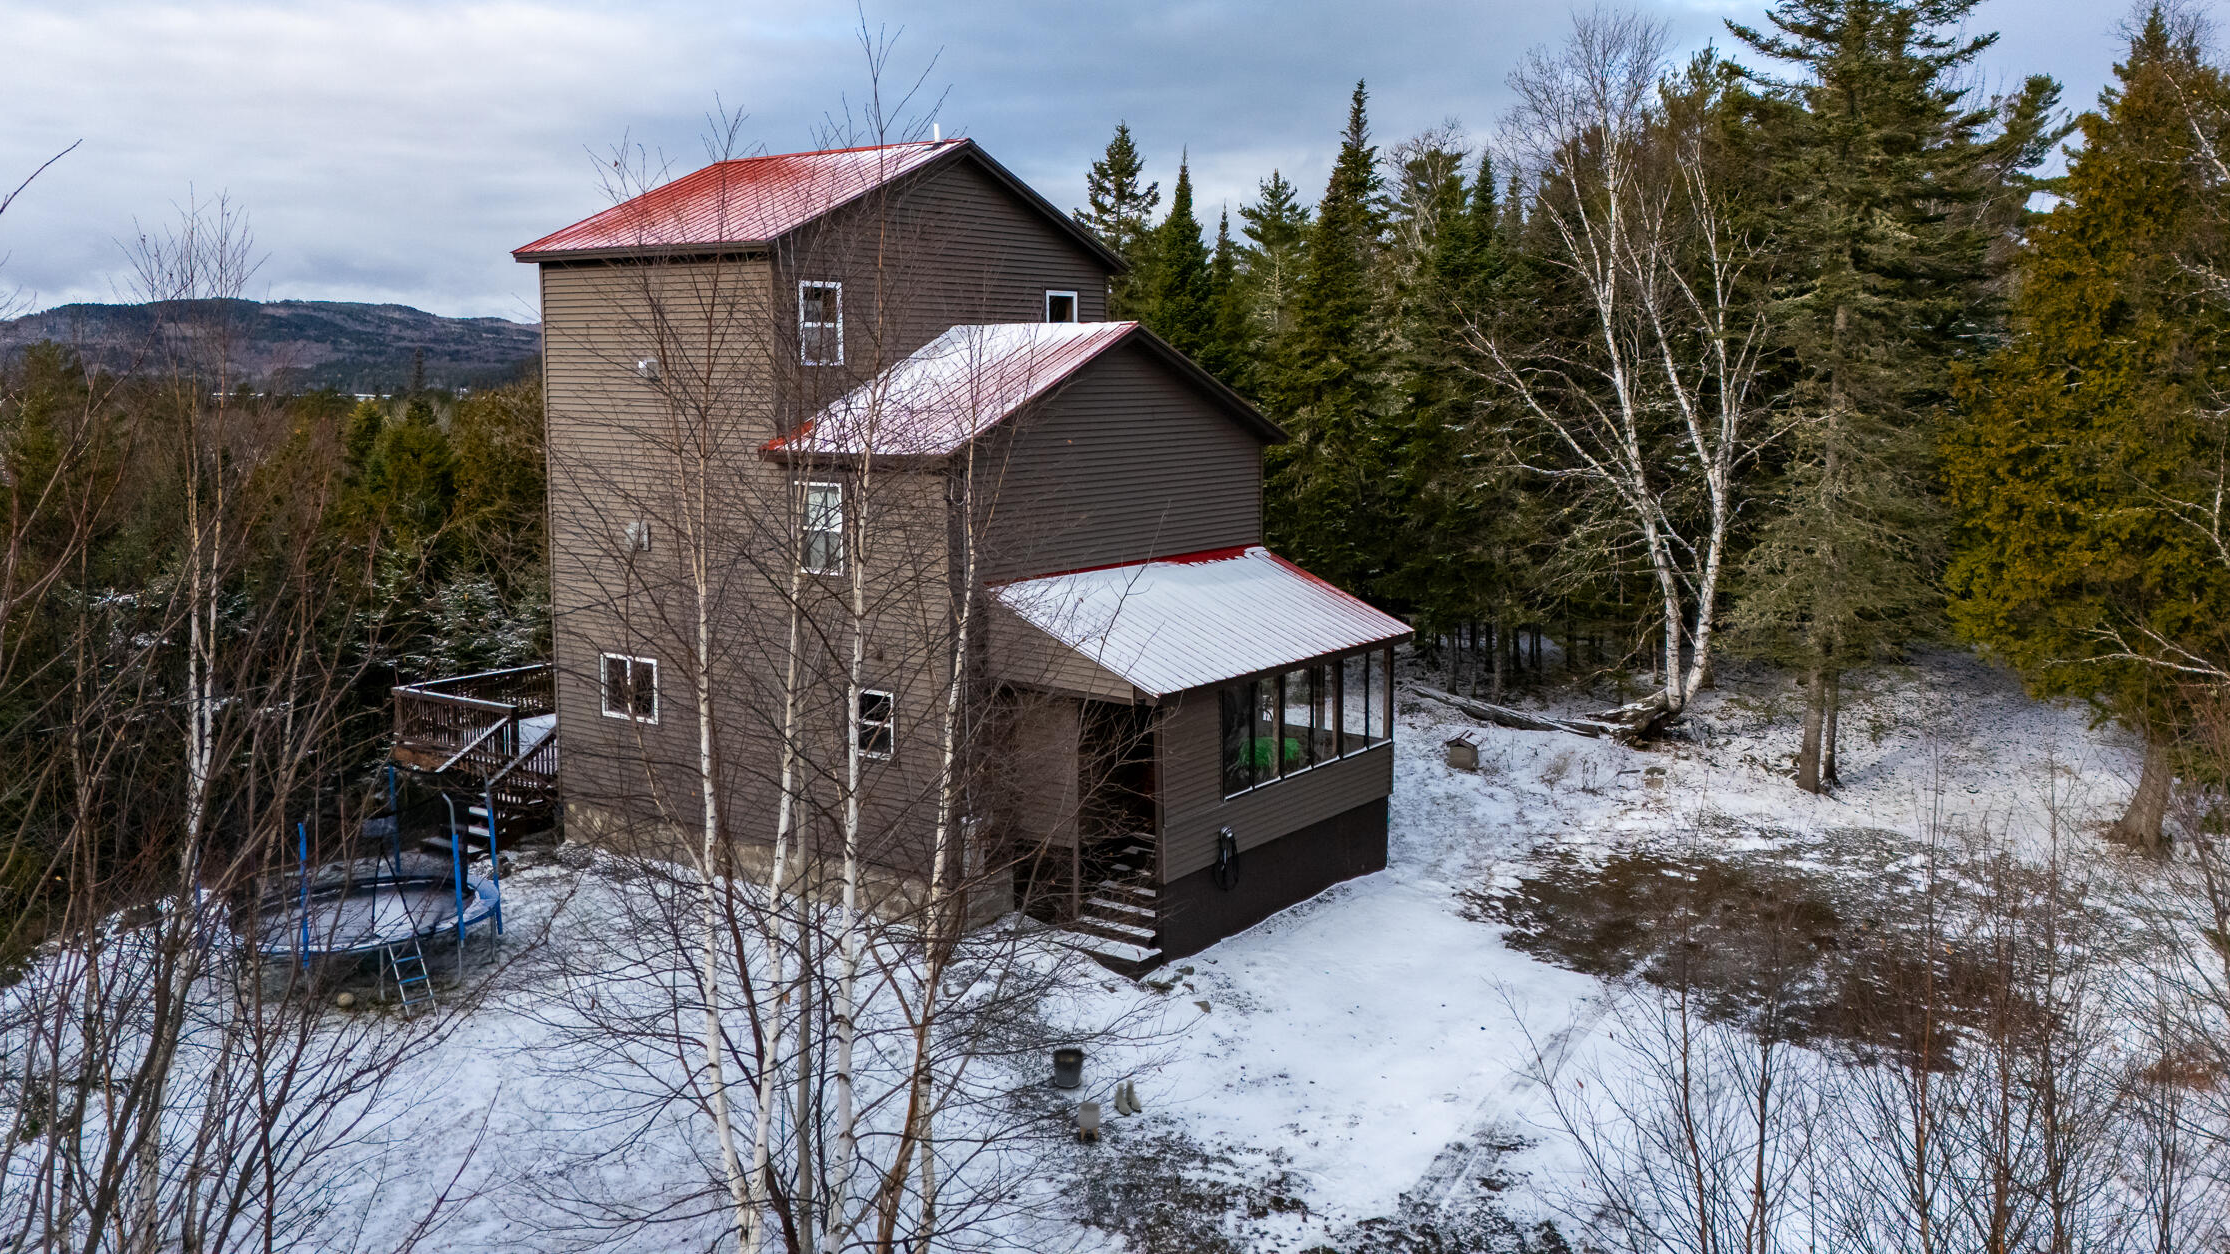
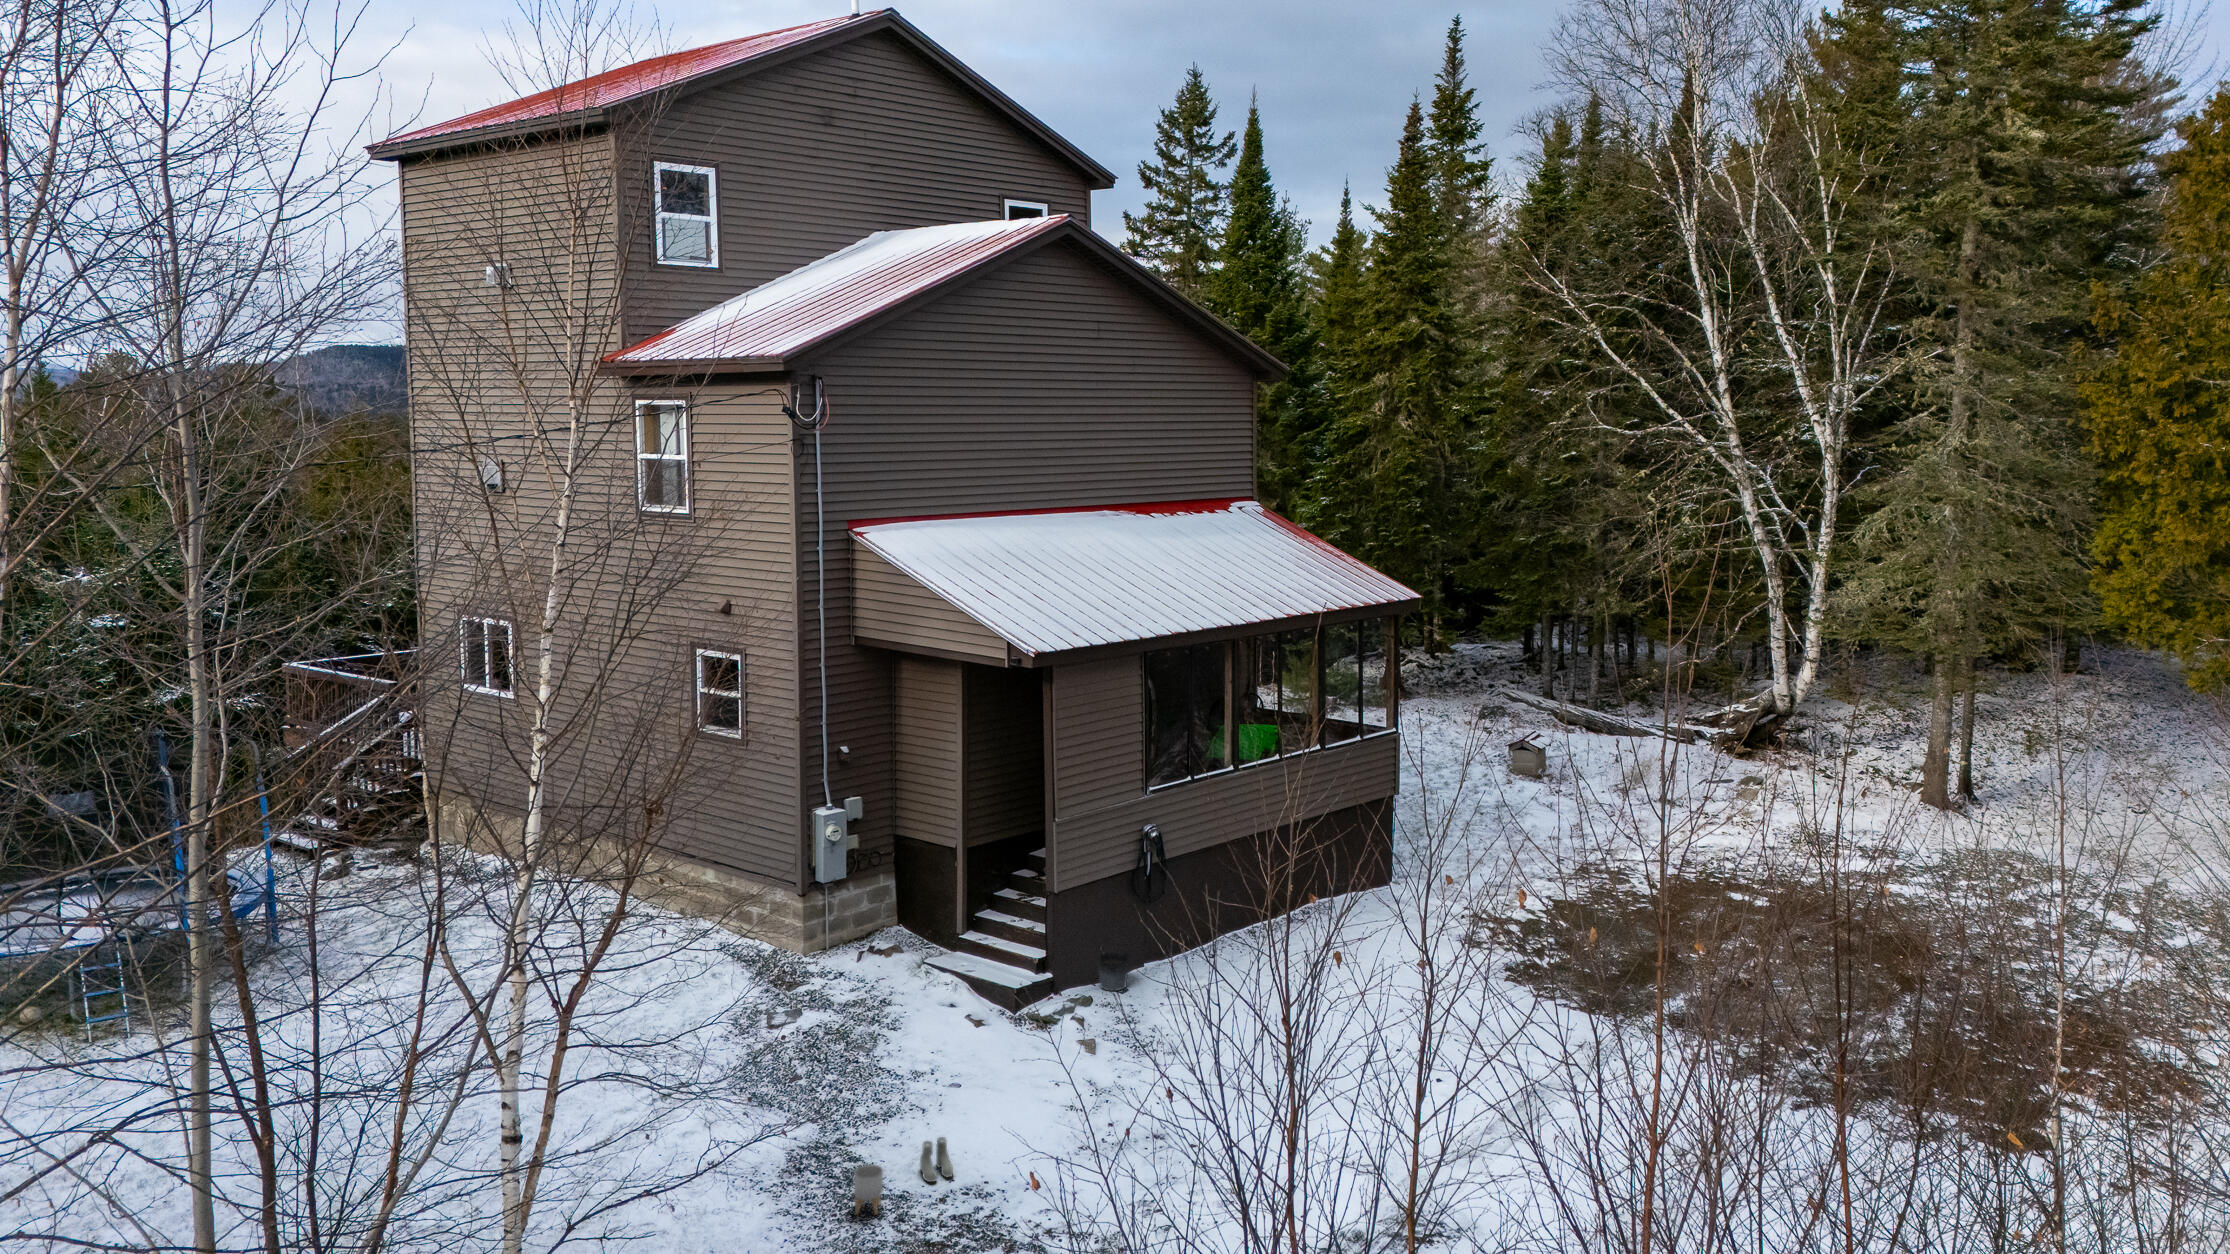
bucket: present [1052,1047,1086,1088] -> present [1097,952,1132,991]

